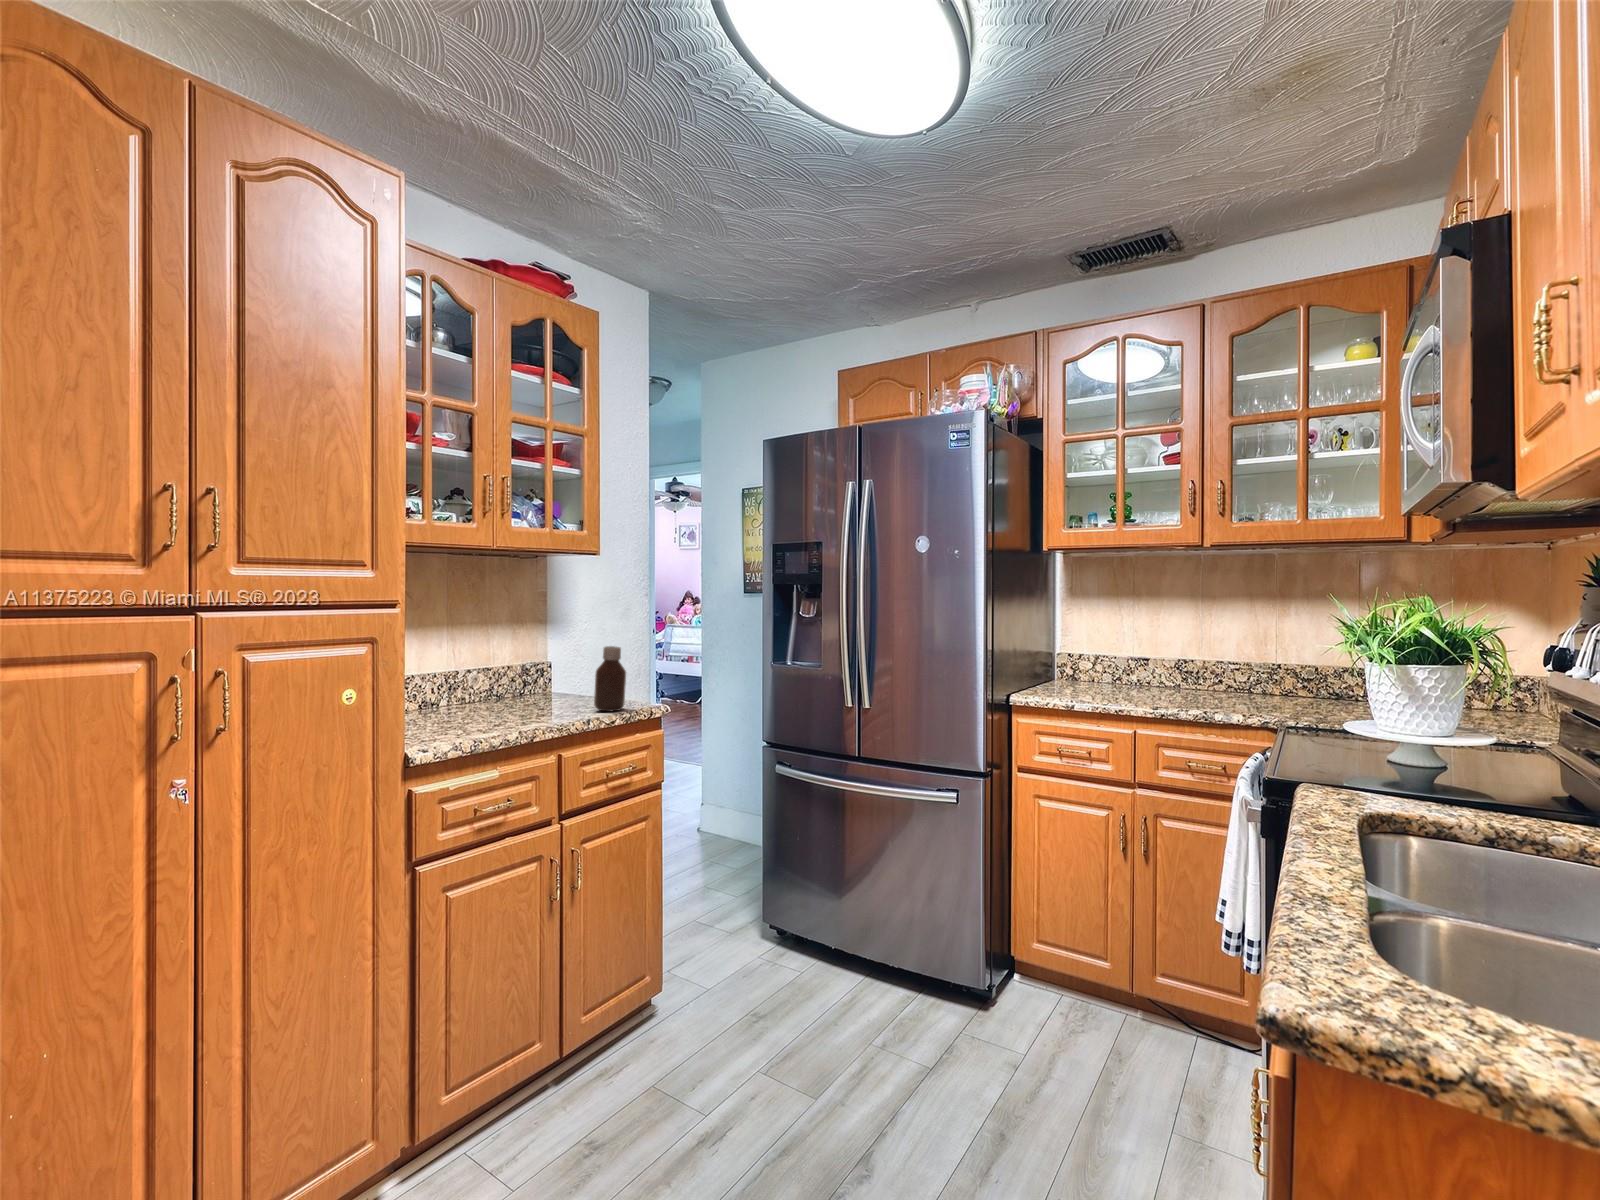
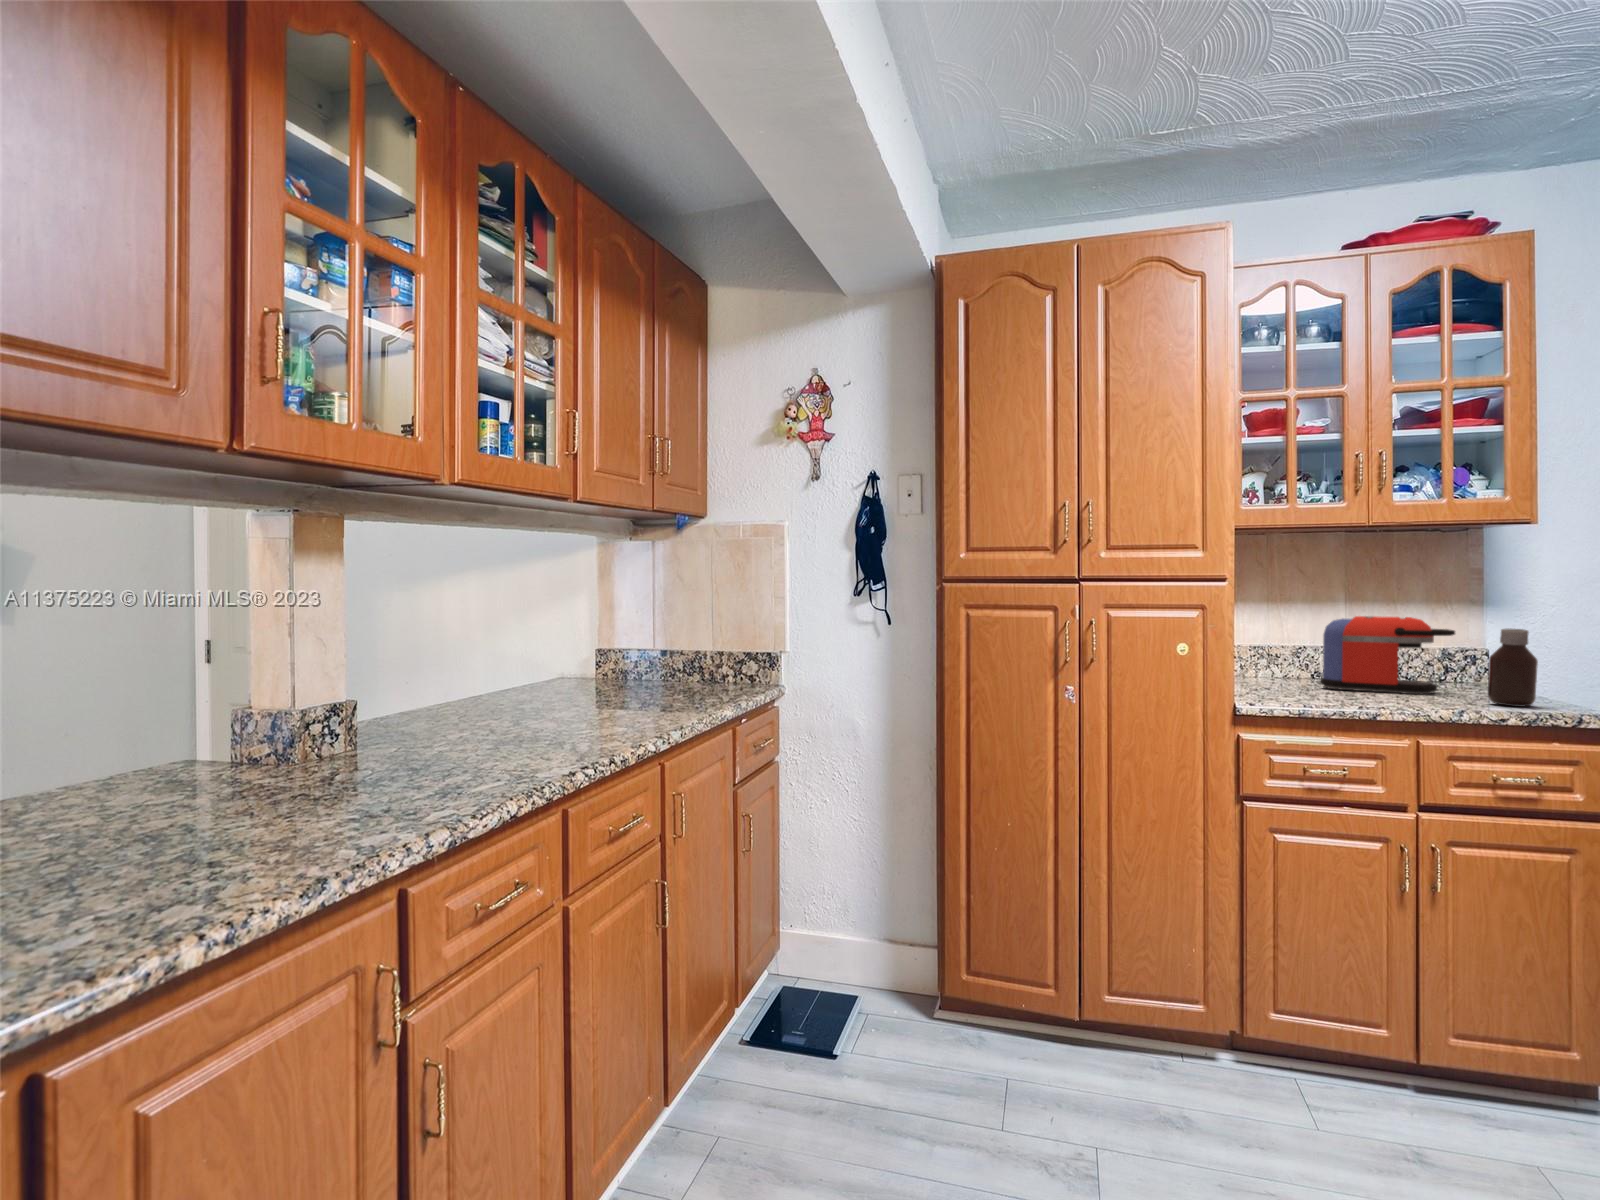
coffee maker: none [445,639,553,716] -> present [1320,616,1455,694]

